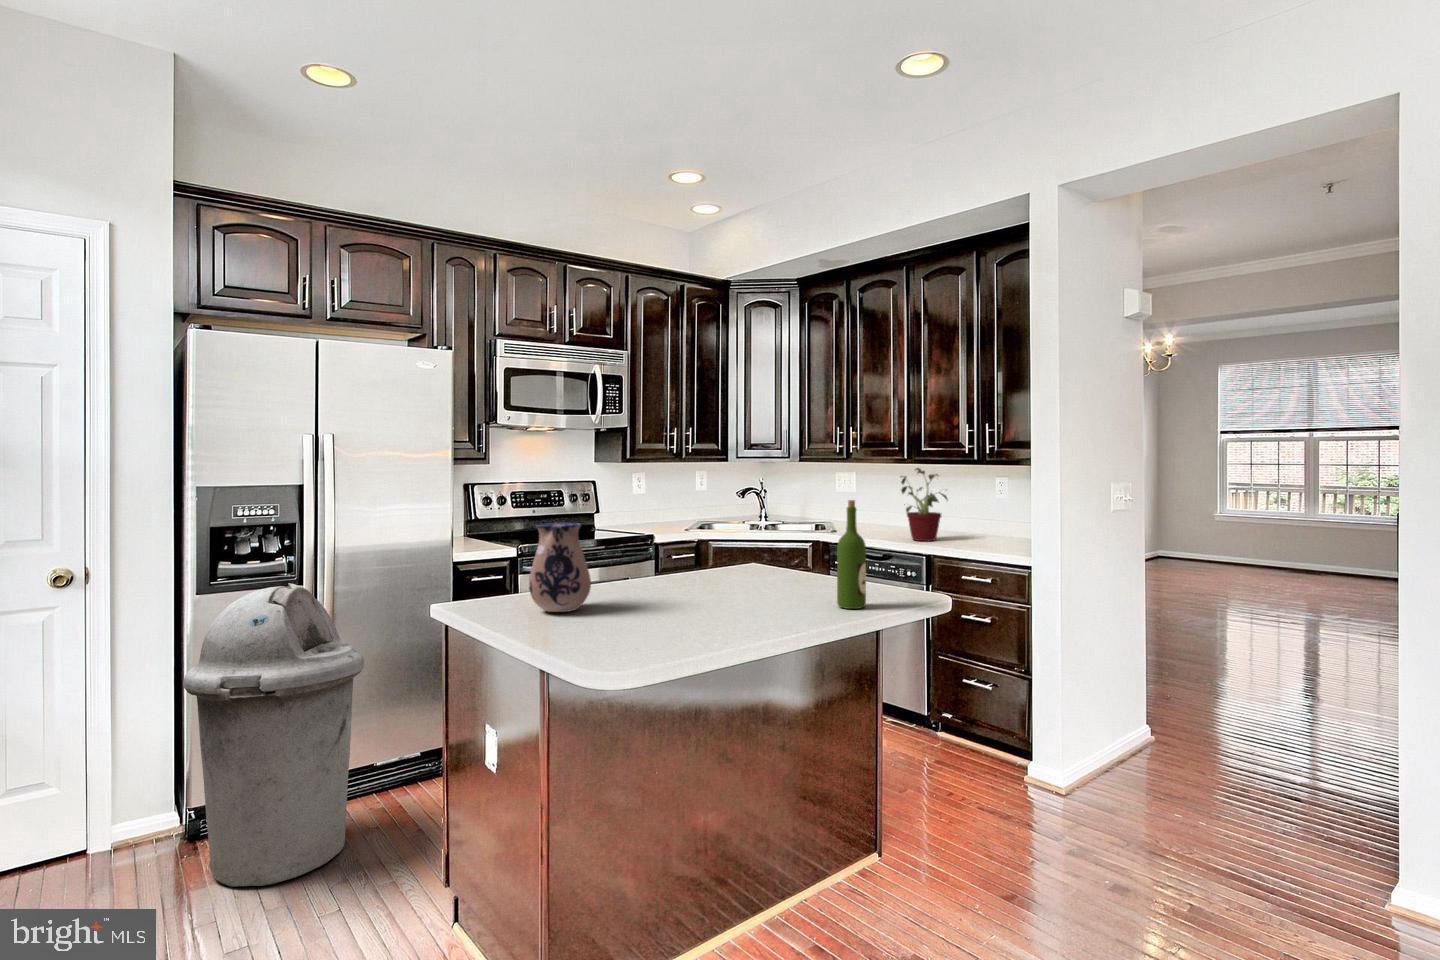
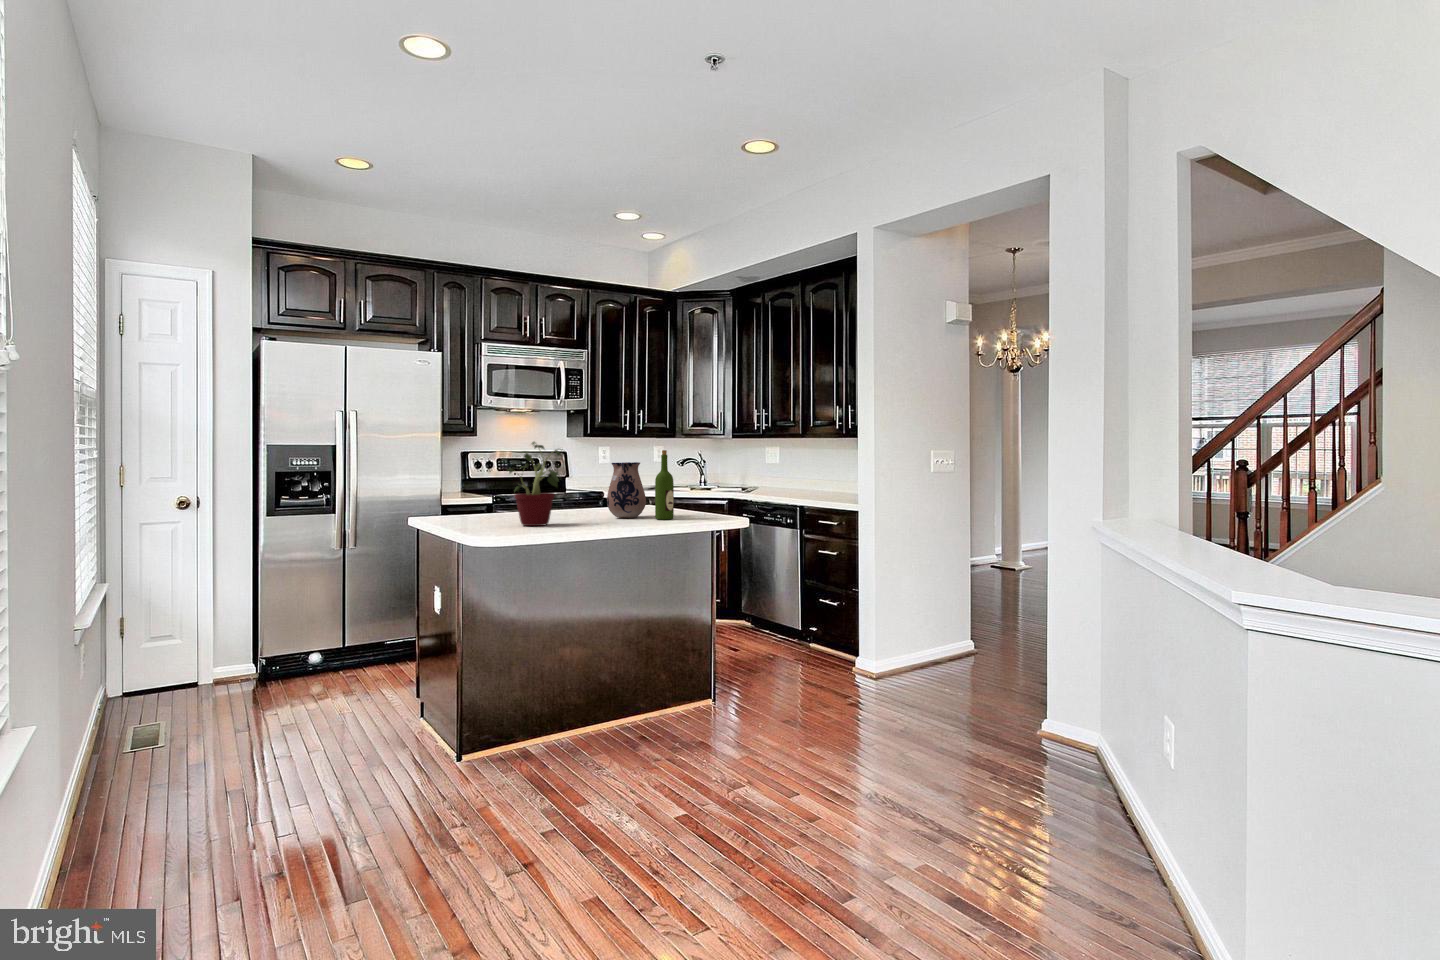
potted plant: present [901,468,948,541] -> present [509,442,560,526]
ceramic pitcher: present [529,522,591,612] -> present [607,462,646,518]
trash can: present [183,583,364,887] -> none [259,507,372,696]

